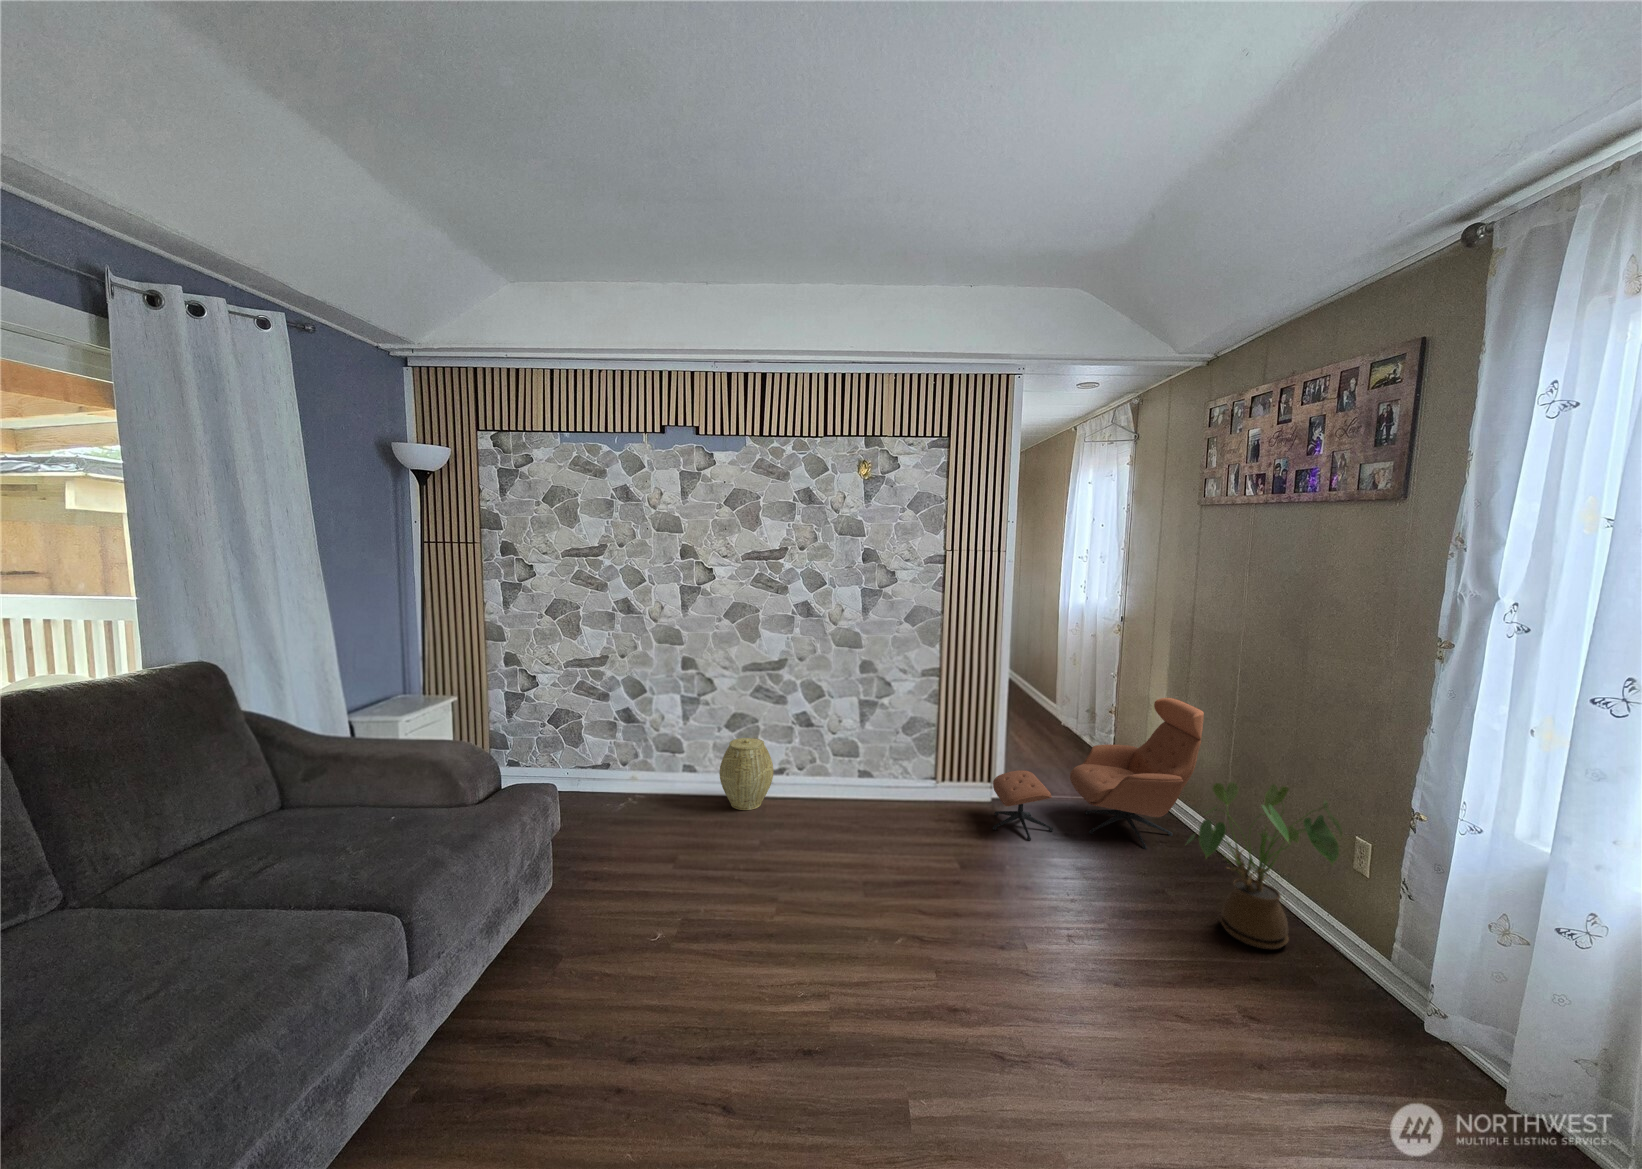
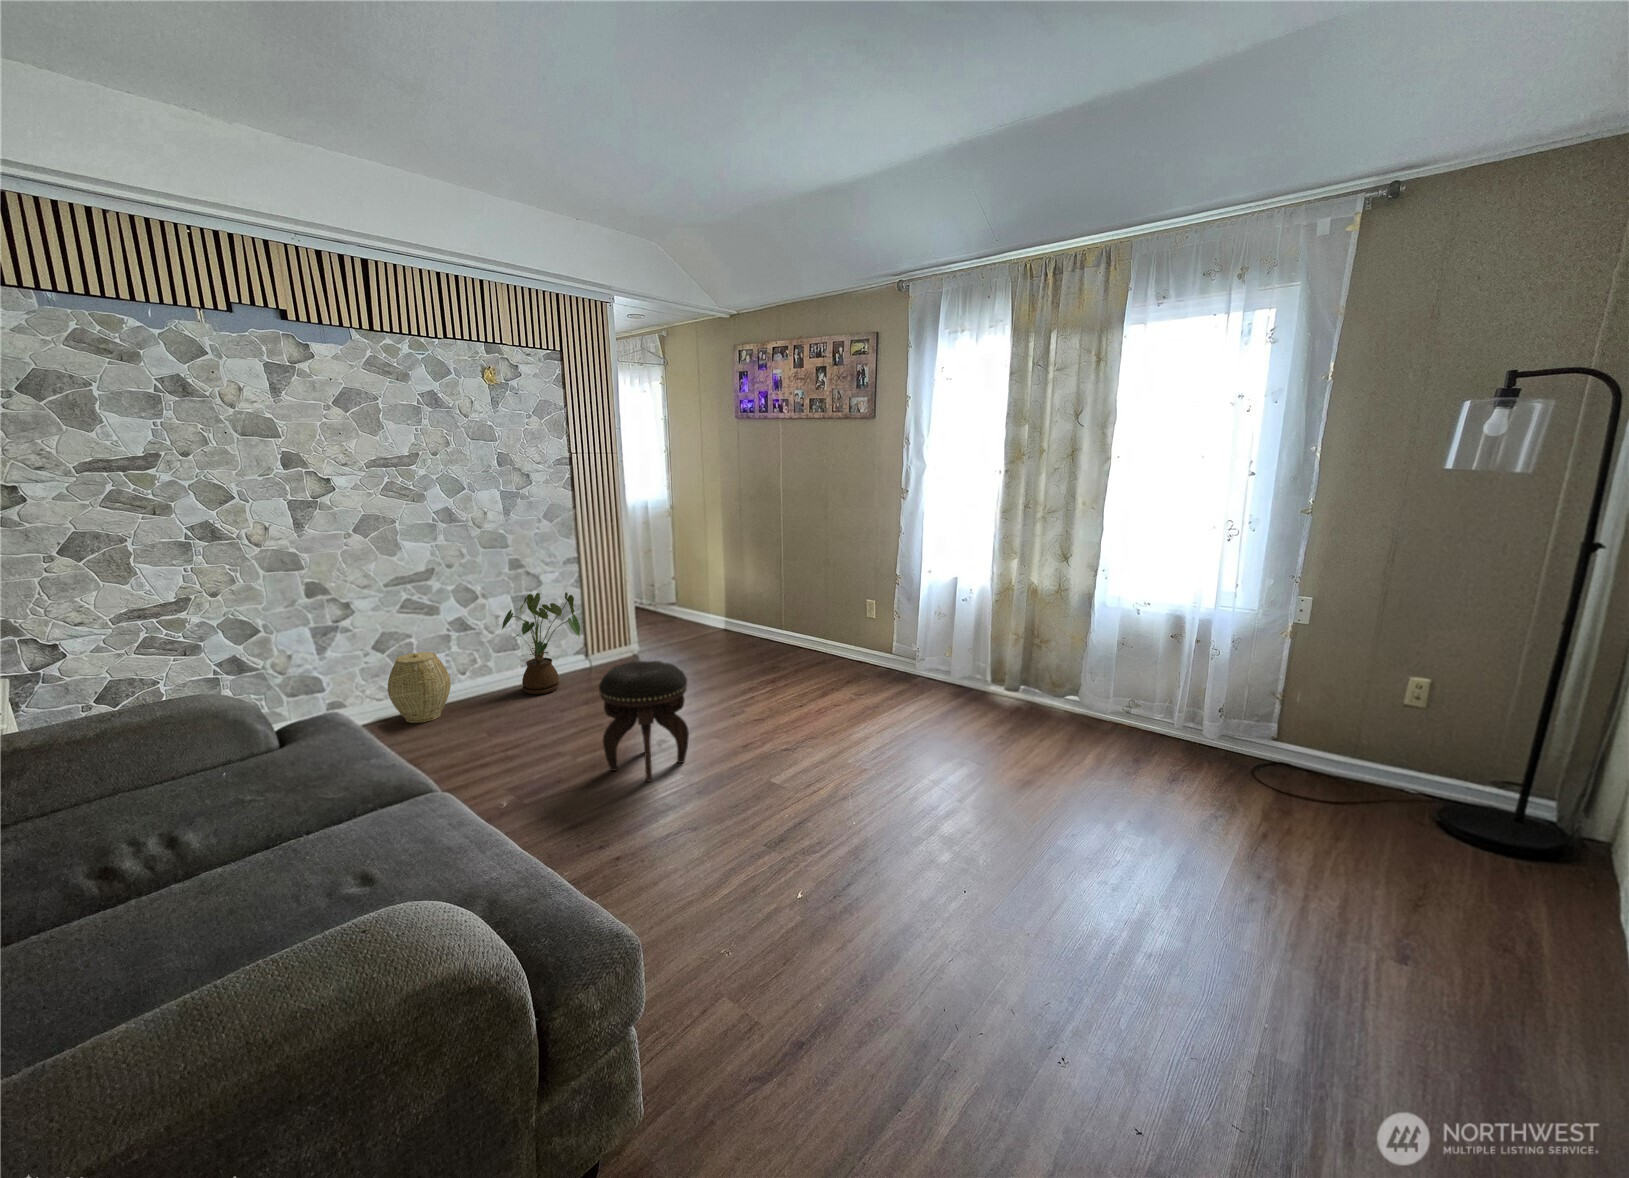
lounge chair: present [993,698,1204,849] -> none [637,554,764,670]
house plant: present [1187,782,1342,949] -> present [502,592,580,694]
footstool: none [773,831,893,1019] -> present [599,661,689,782]

